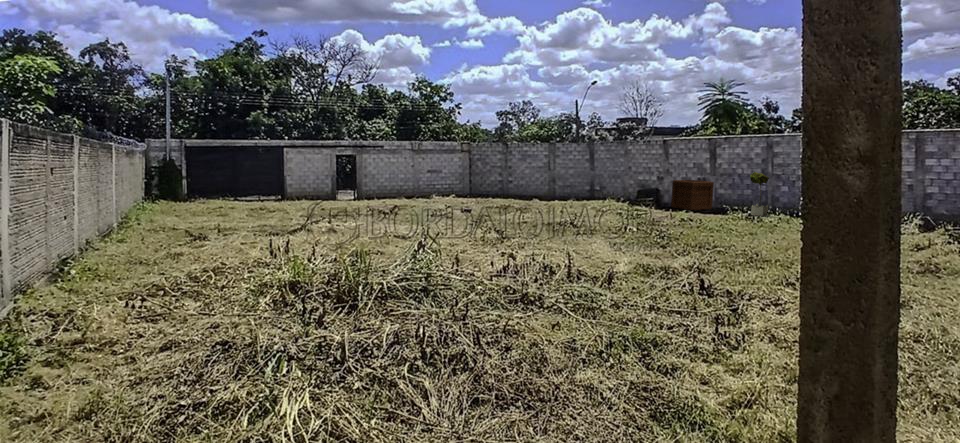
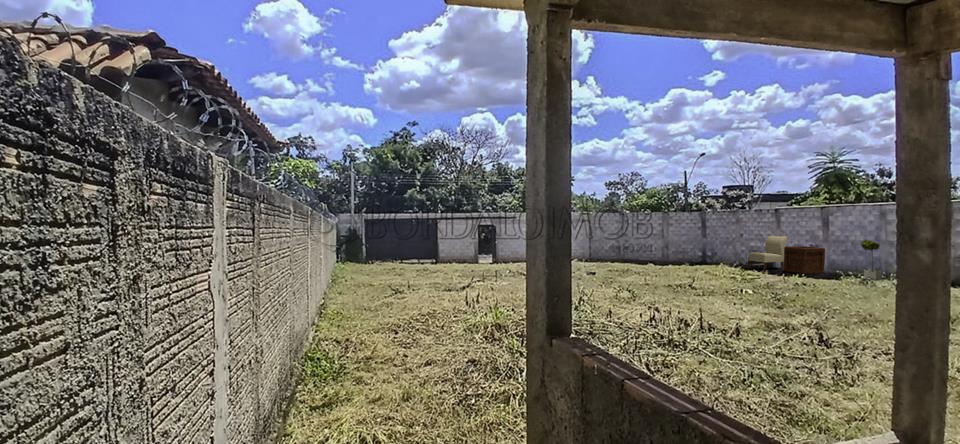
chair: none [636,168,677,206] -> present [749,236,788,270]

